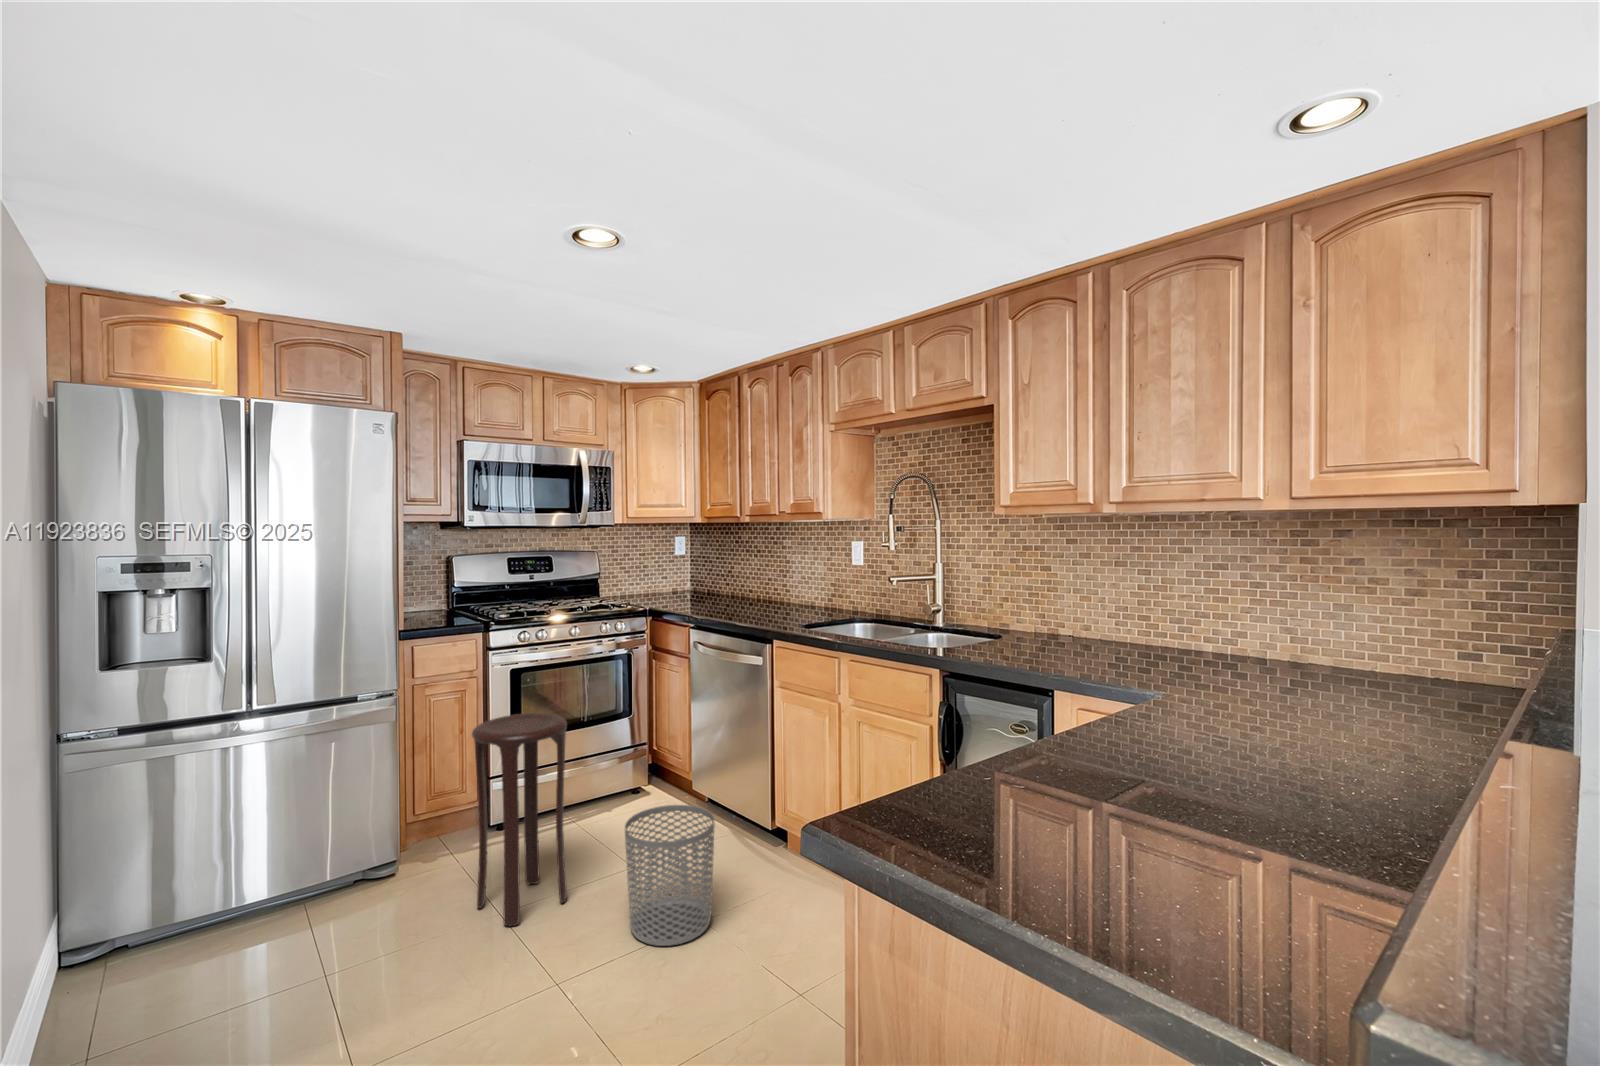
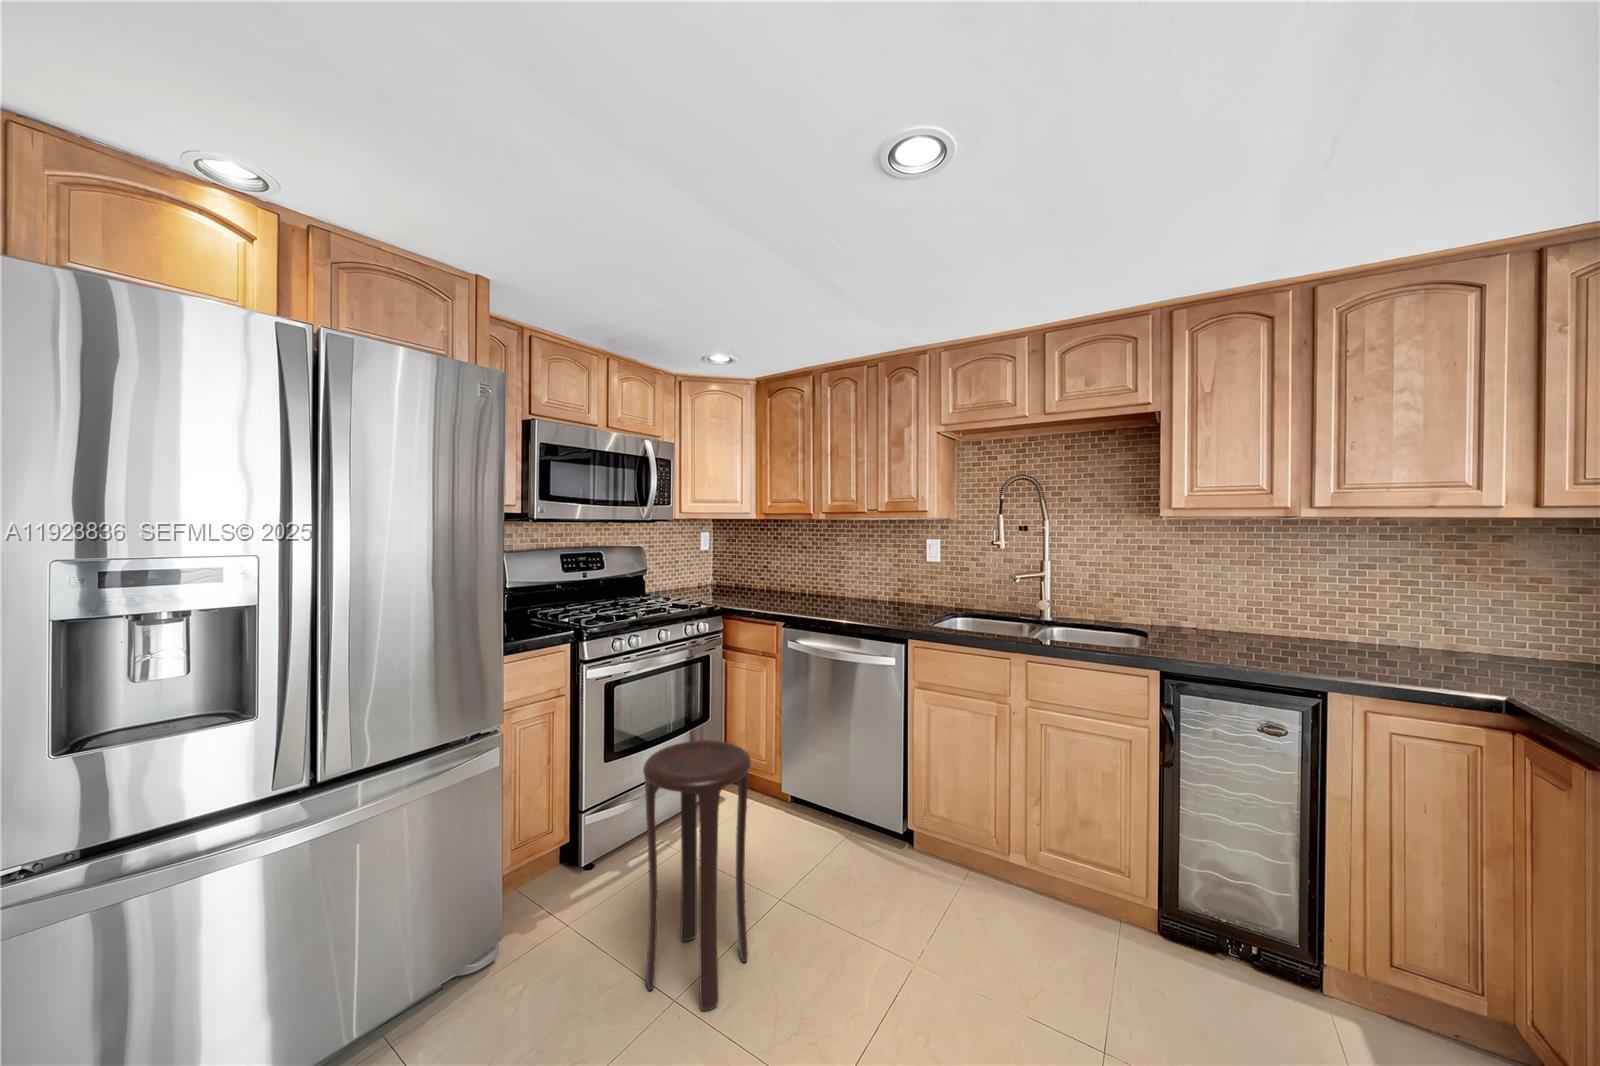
waste bin: present [625,805,715,946] -> none [839,829,938,1003]

